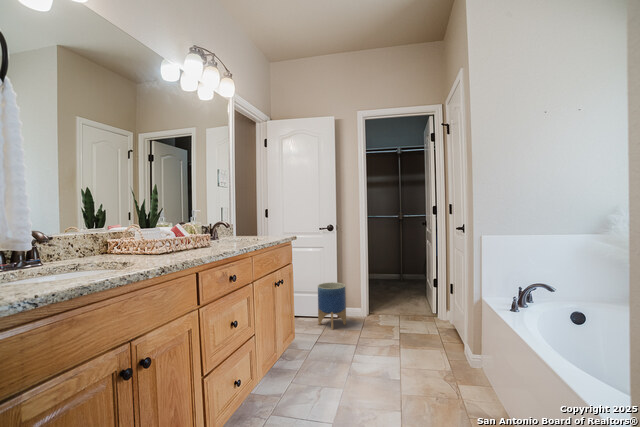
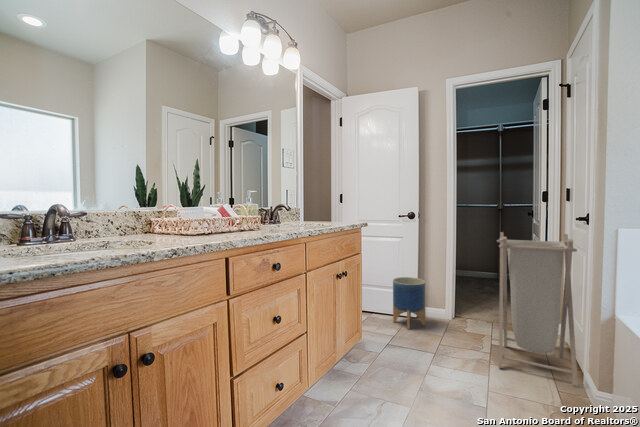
laundry hamper: none [401,240,458,354] -> present [497,232,578,386]

